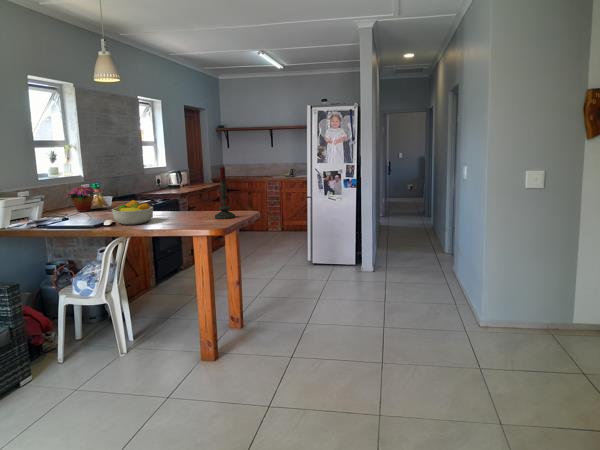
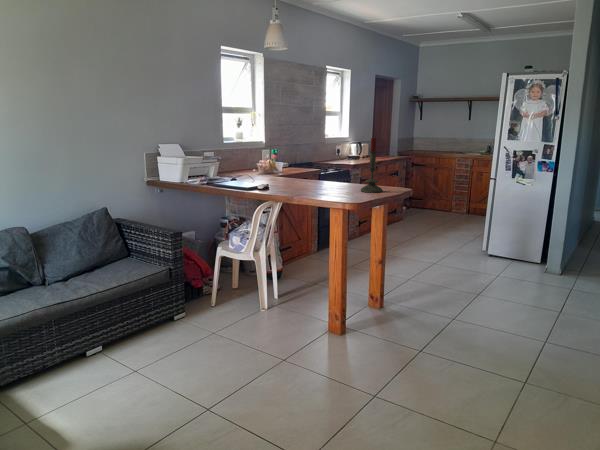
flower arrangement: present [65,186,96,212] -> none [237,150,273,174]
fruit bowl: present [112,200,153,225] -> none [266,166,303,190]

